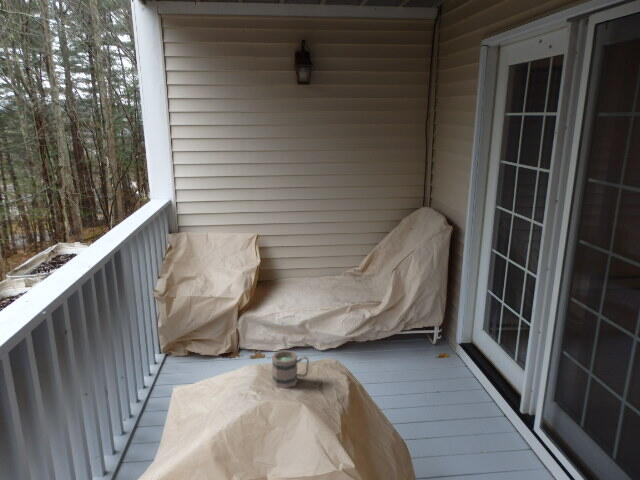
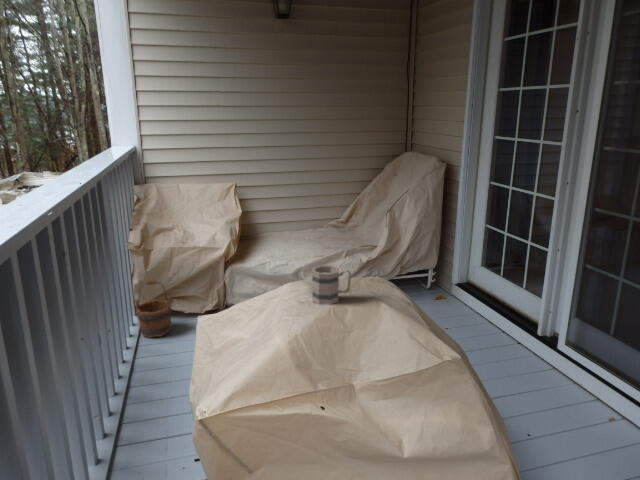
wooden bucket: none [155,326,188,377] -> present [134,280,172,338]

